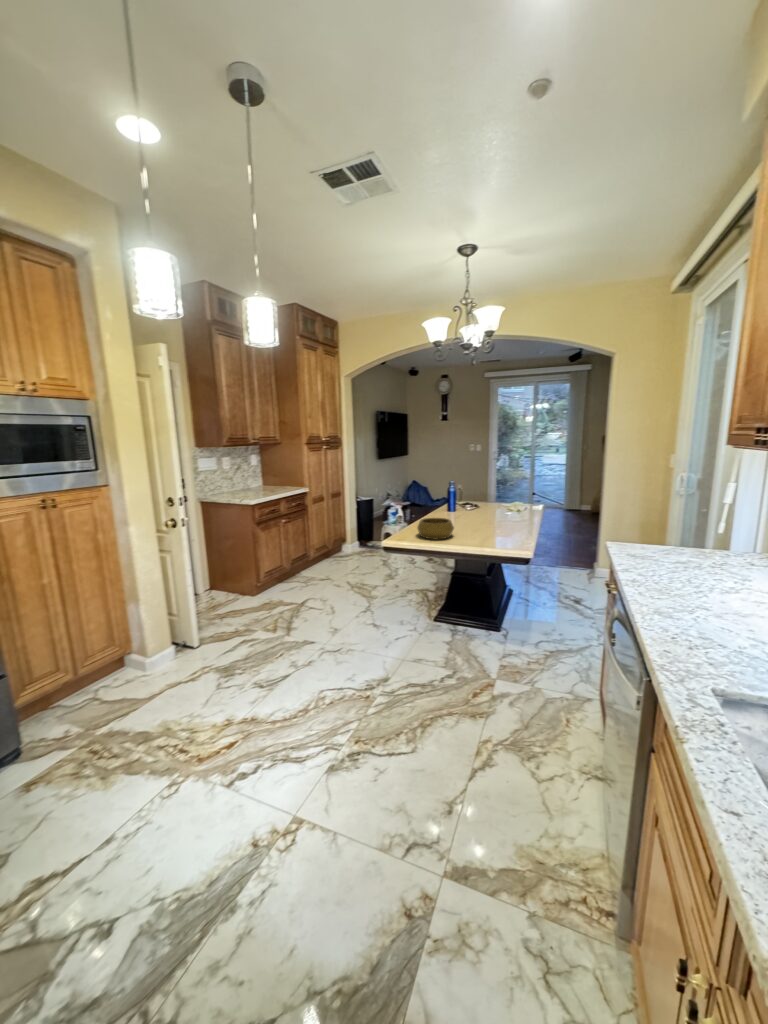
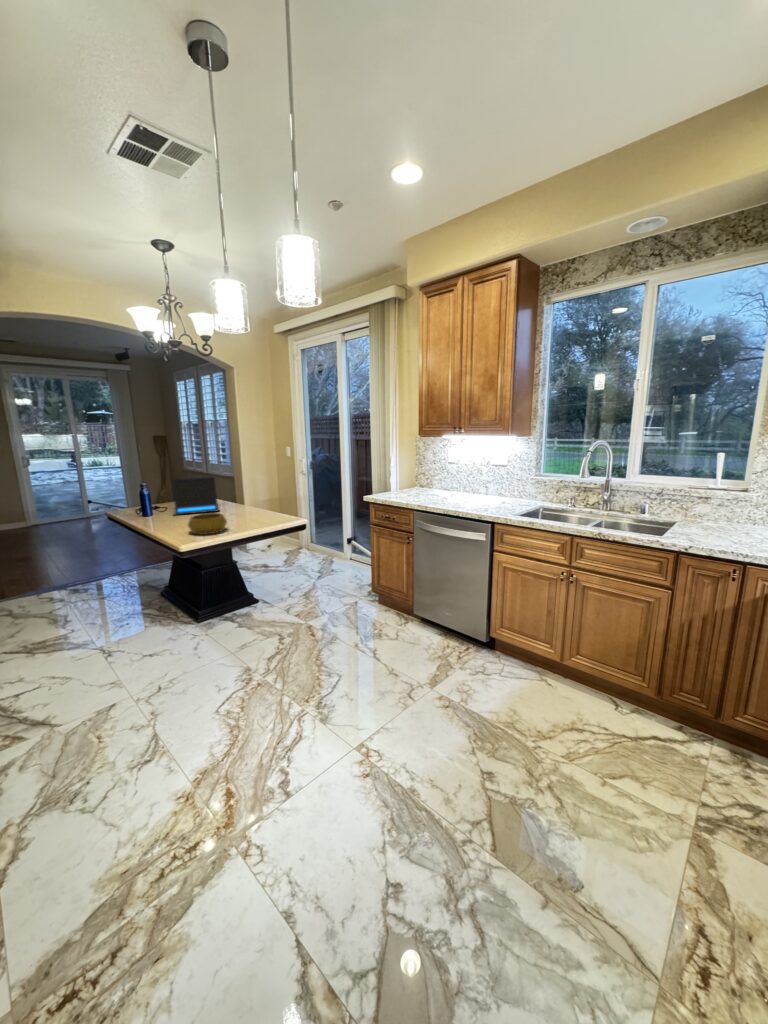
laptop: none [462,481,522,521] -> present [173,477,219,515]

